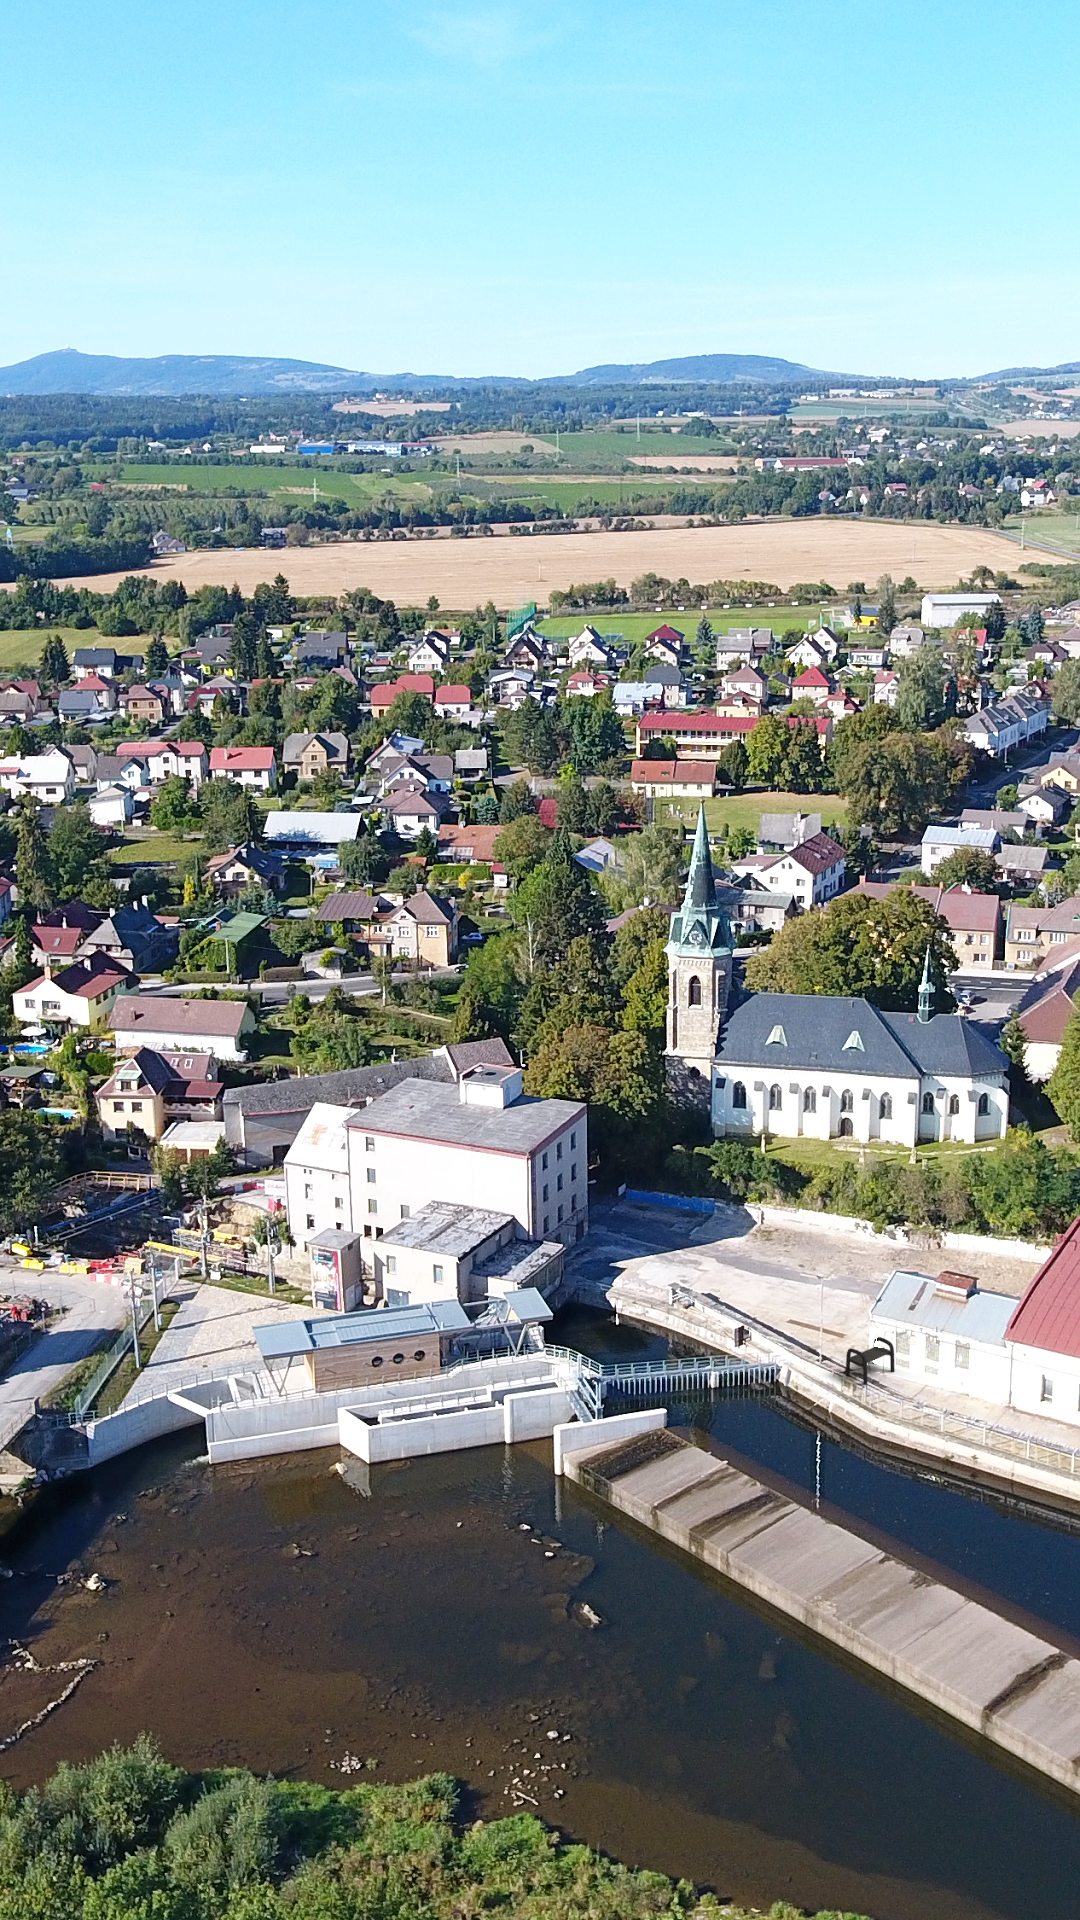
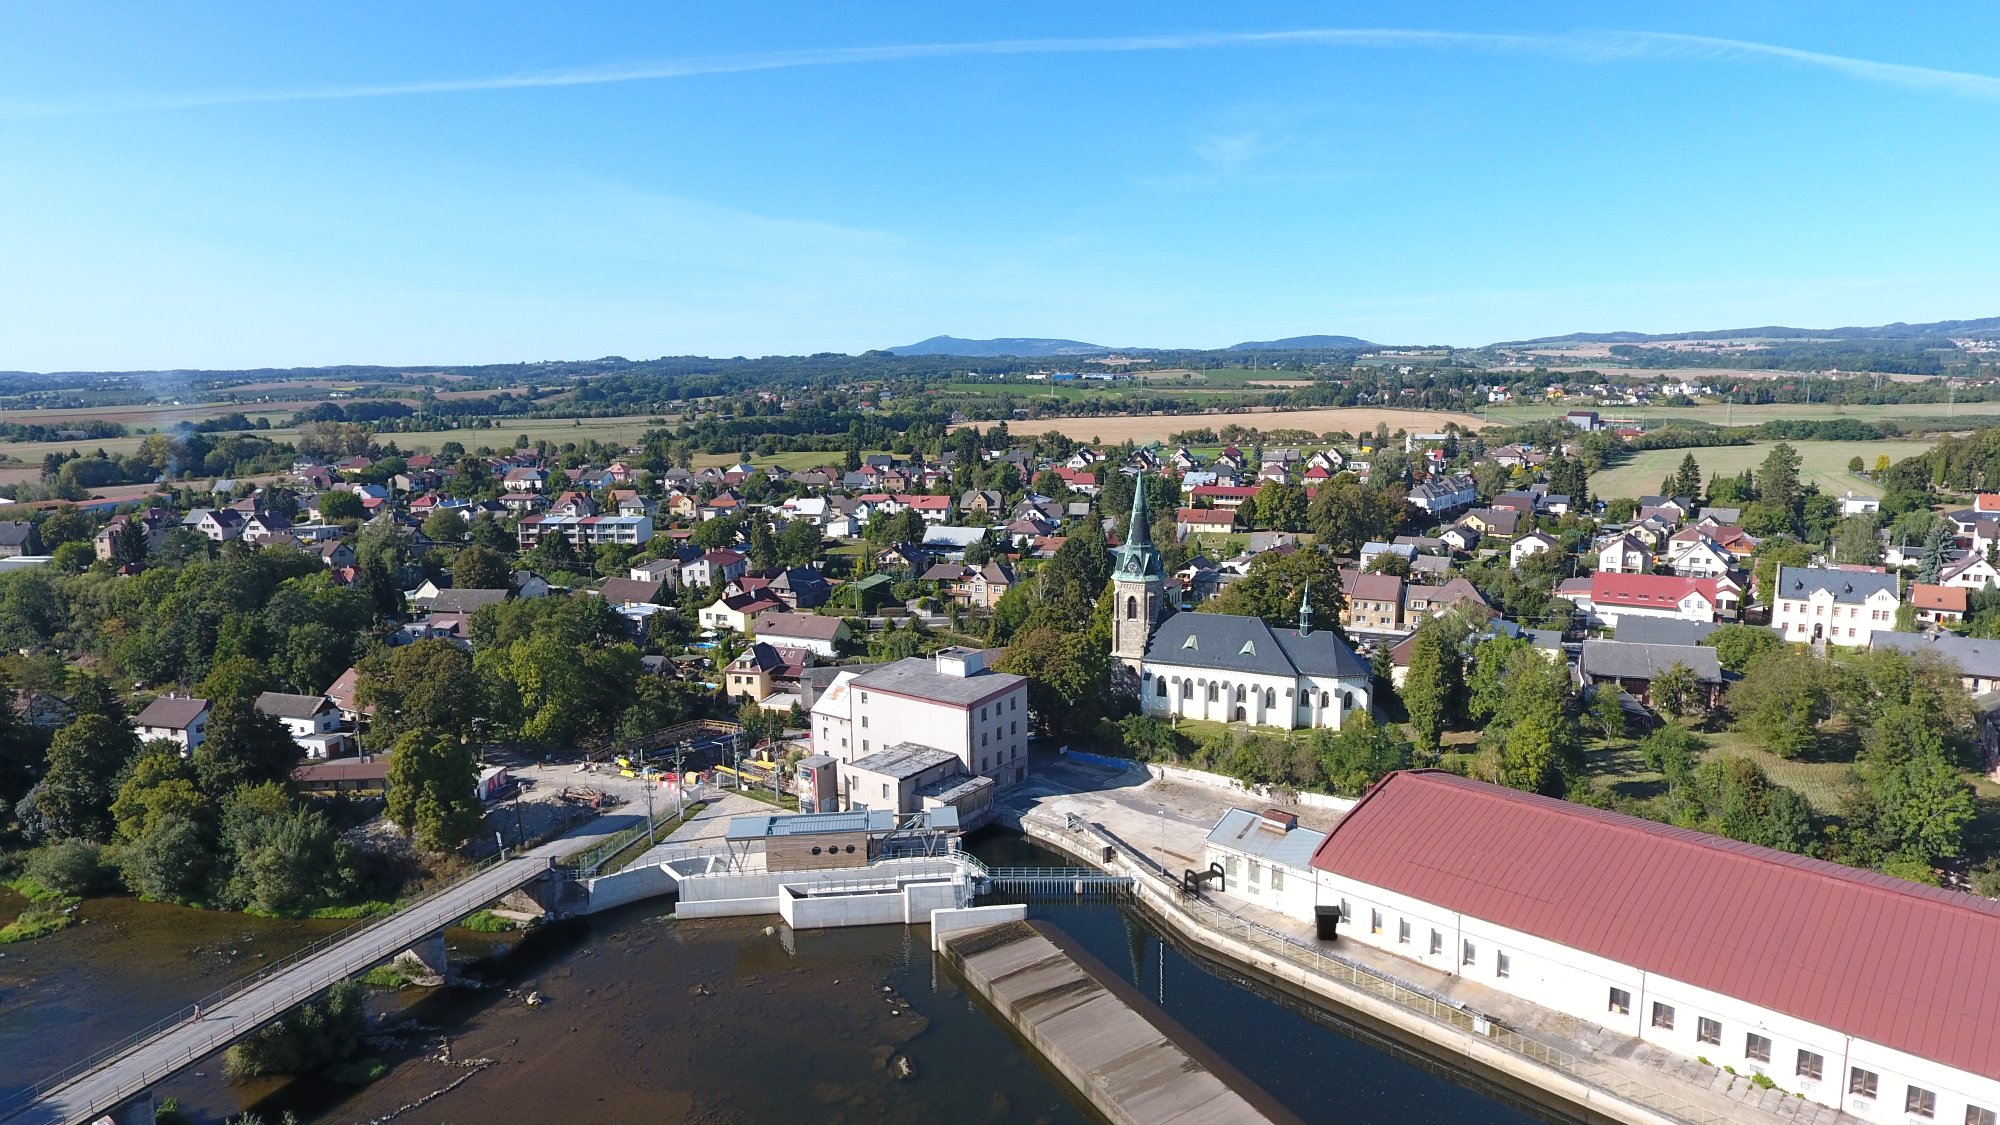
trash can: none [1014,1381,1049,1423] -> present [1314,905,1342,941]

